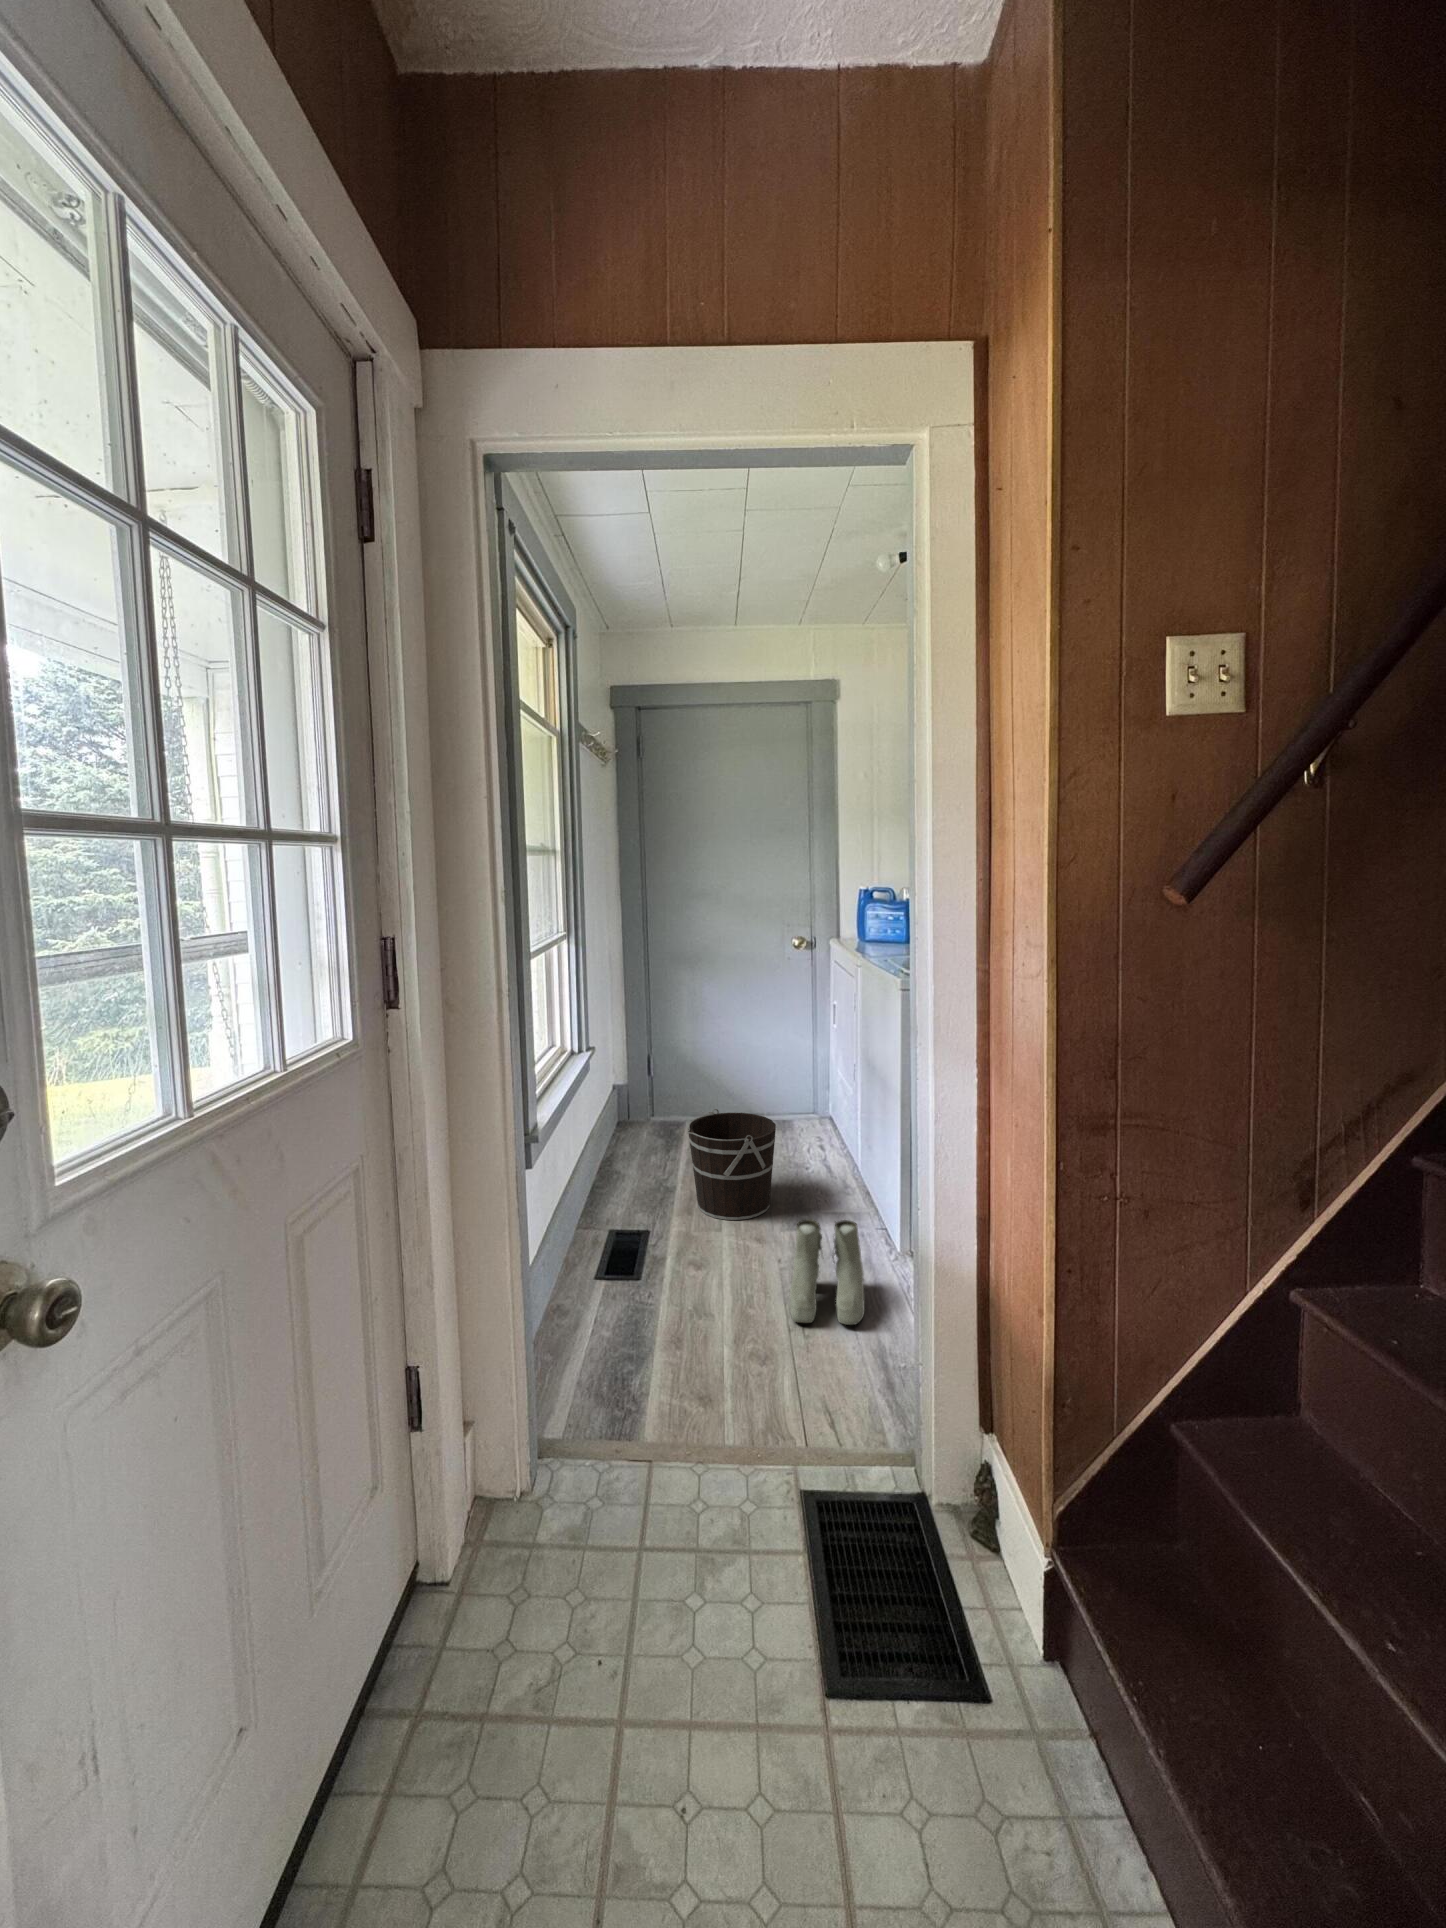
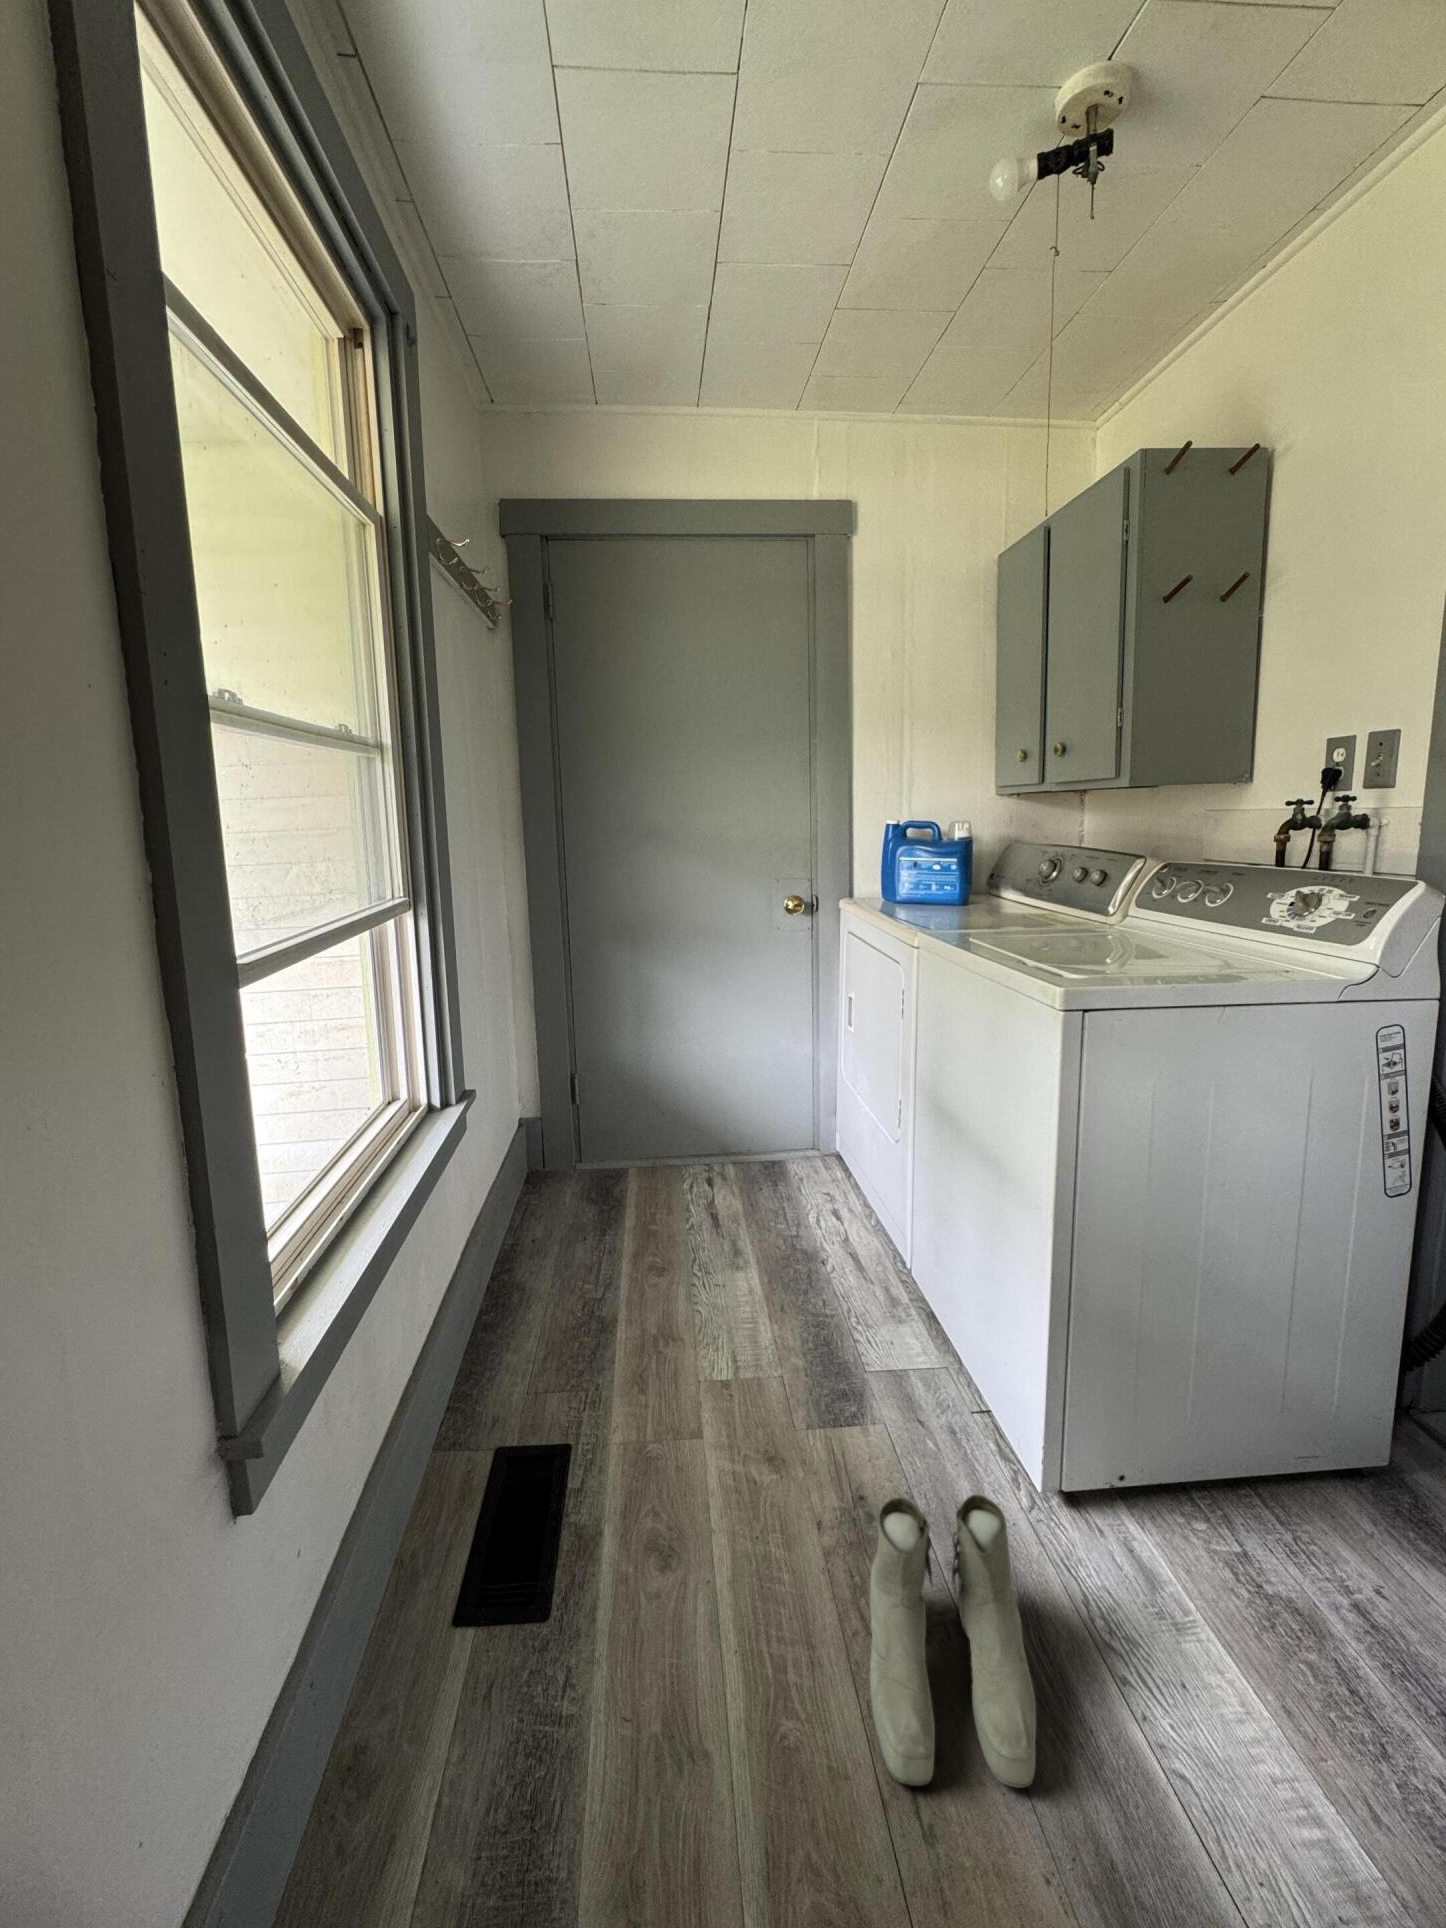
bucket: present [687,1109,776,1220] -> none [637,1191,790,1404]

